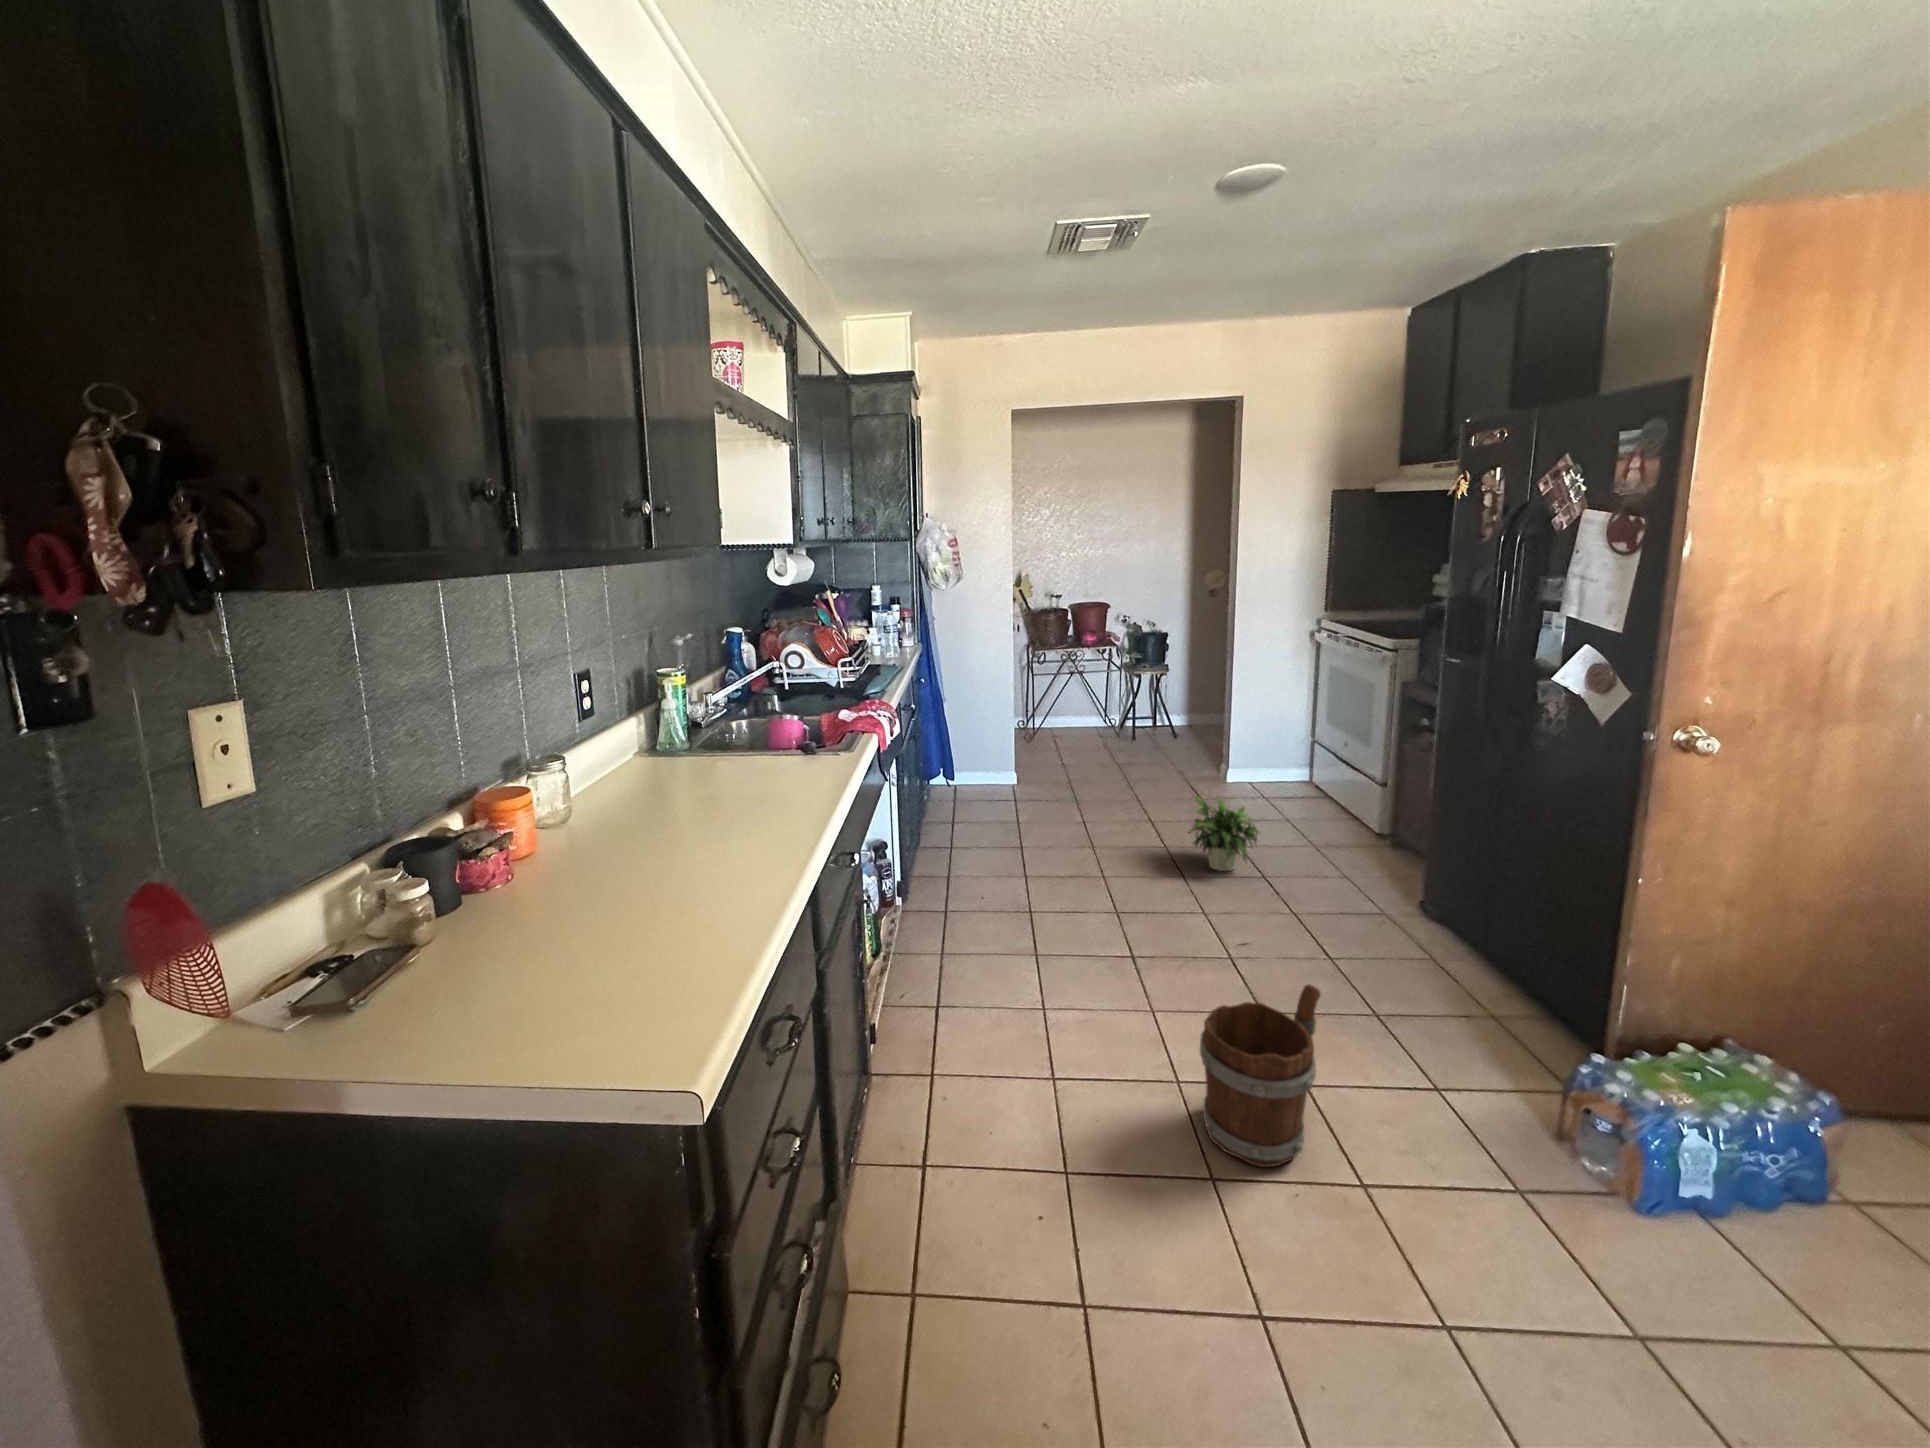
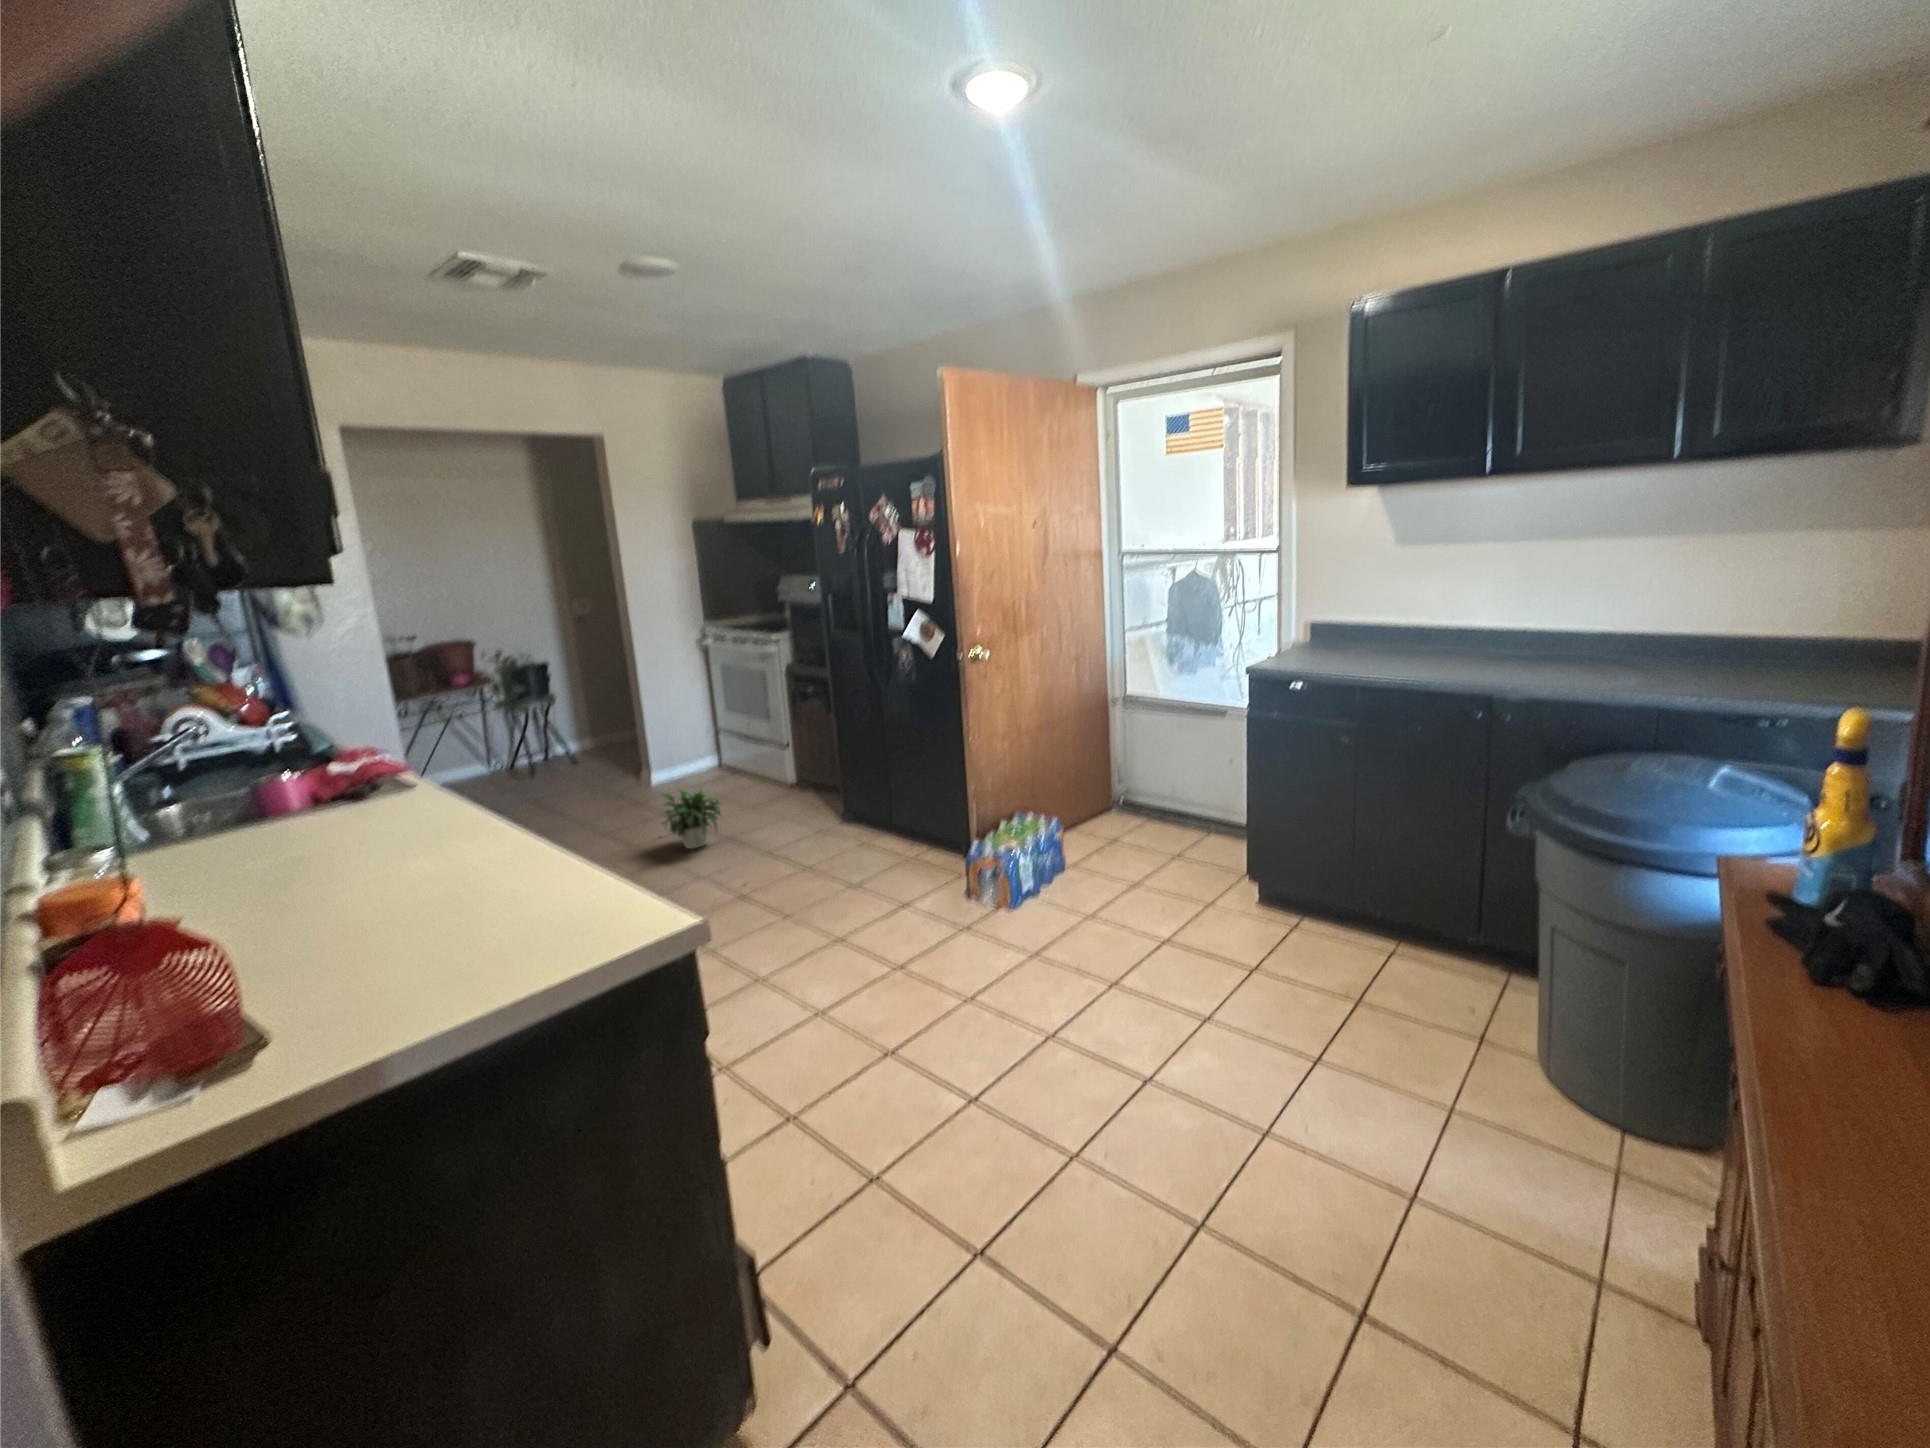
bucket: present [1200,984,1321,1167] -> none [780,864,863,996]

